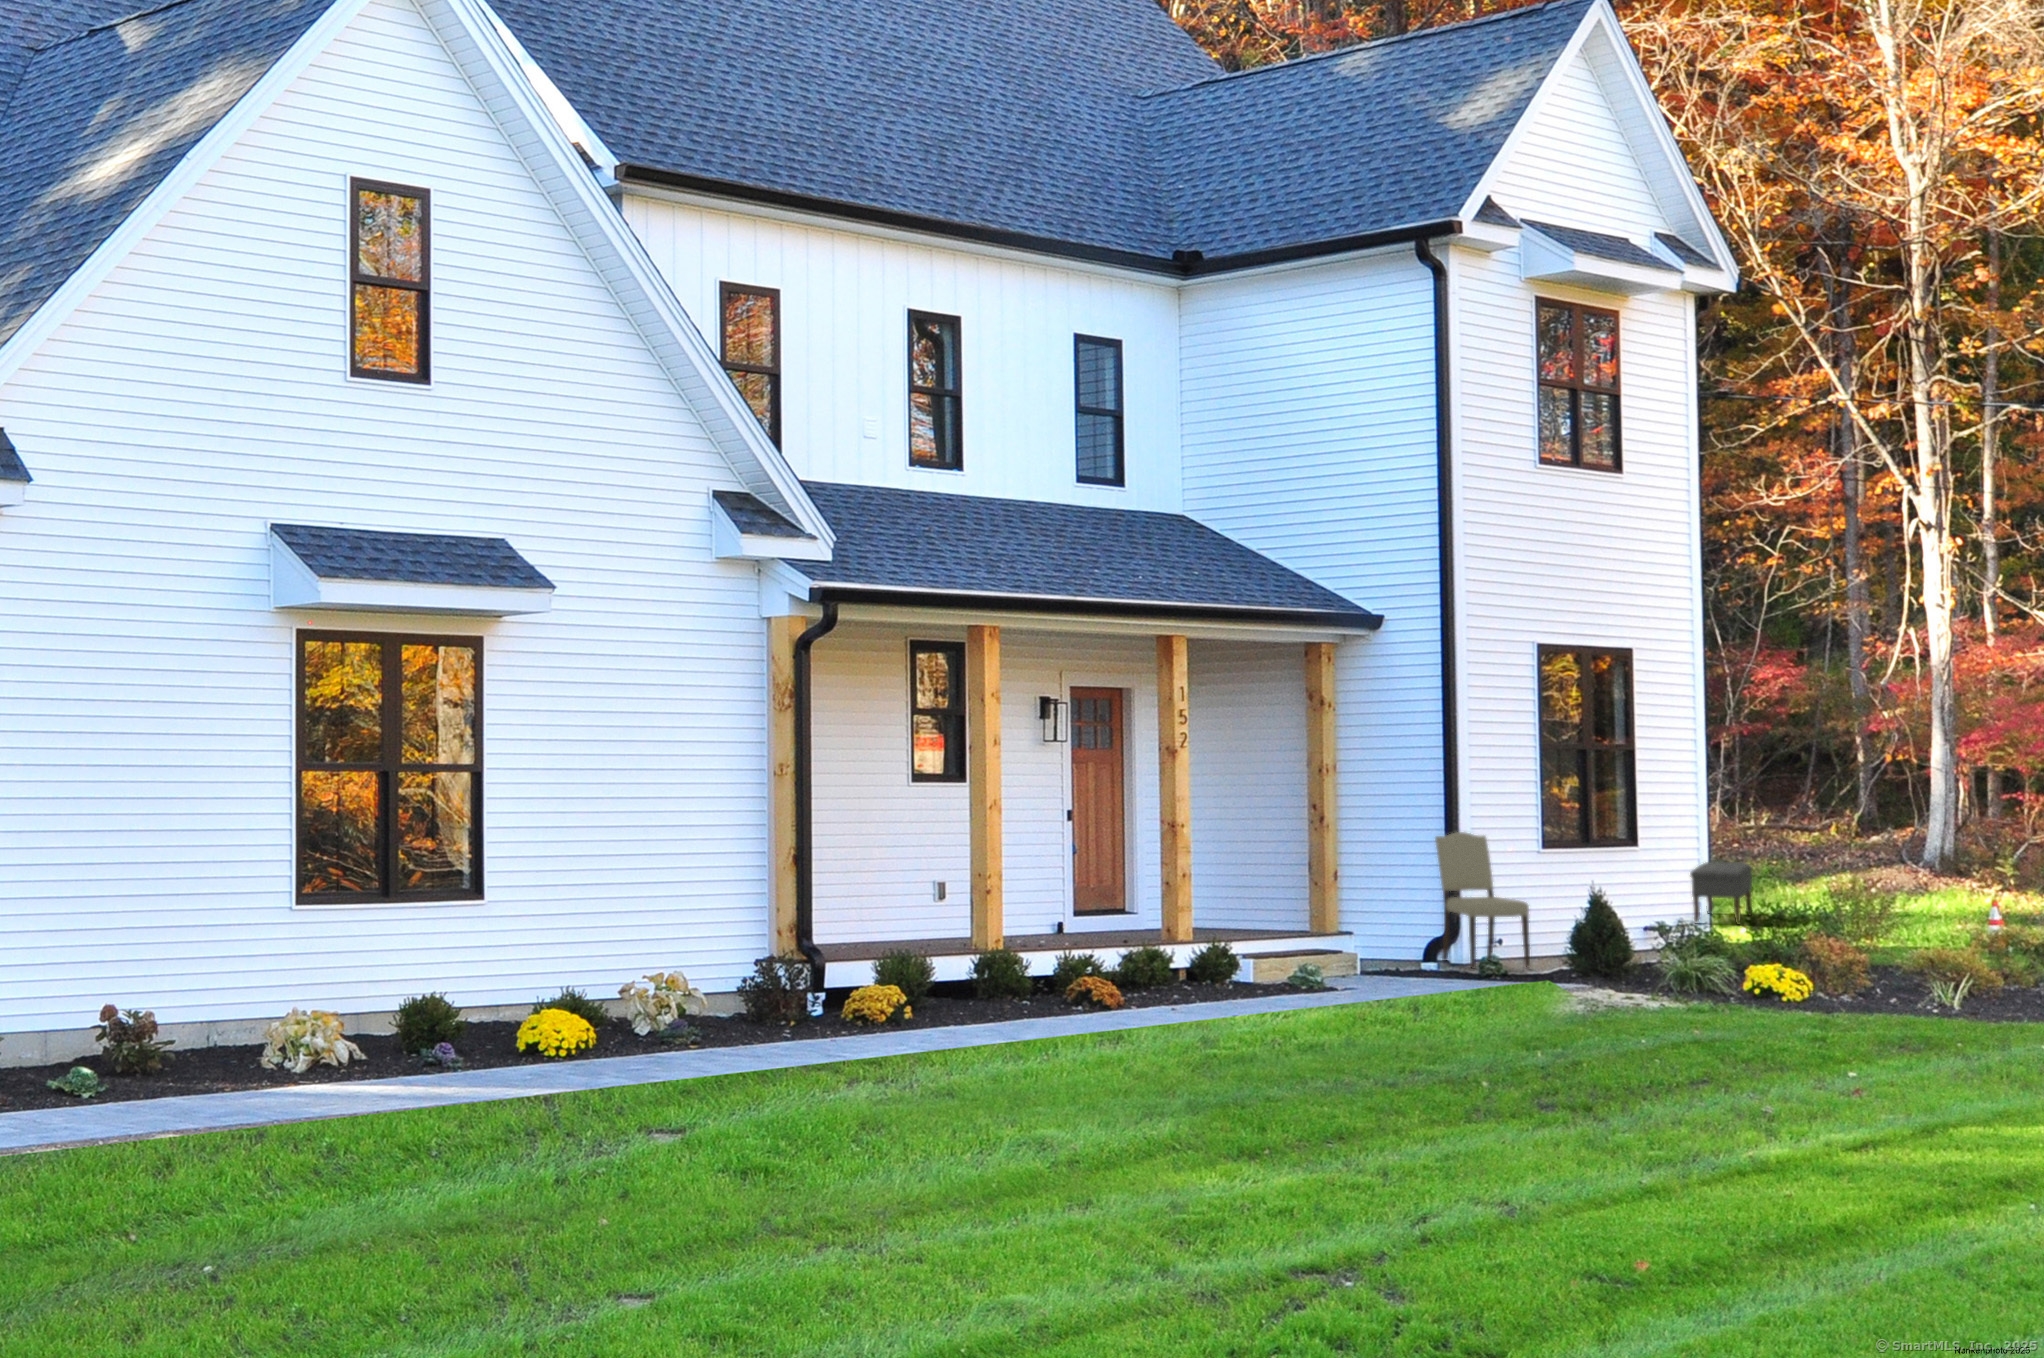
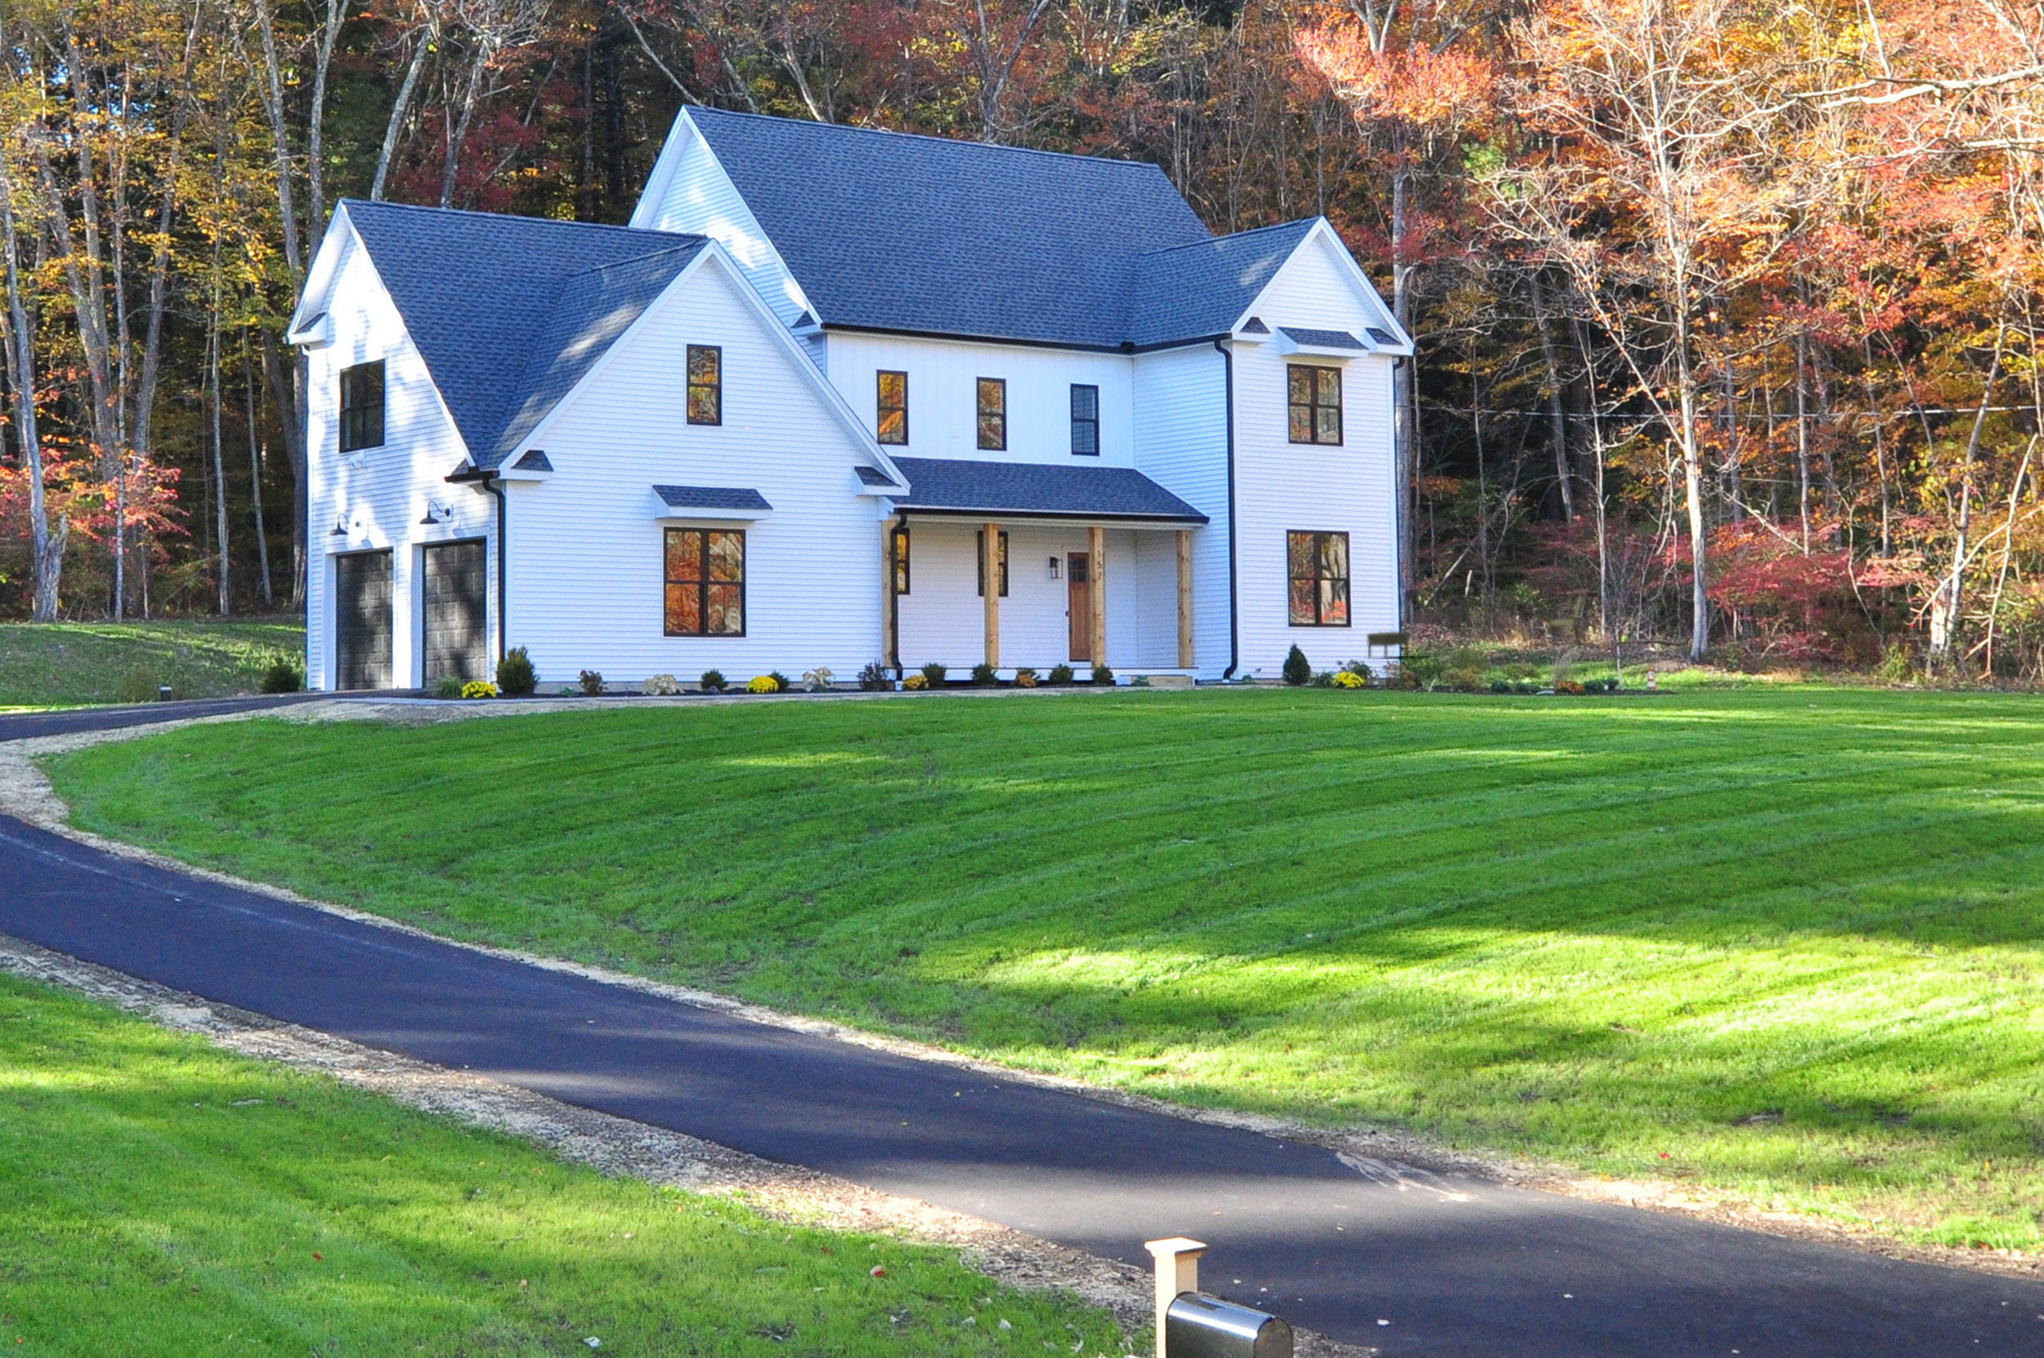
chair: present [1435,832,1530,968] -> present [1552,596,1582,644]

